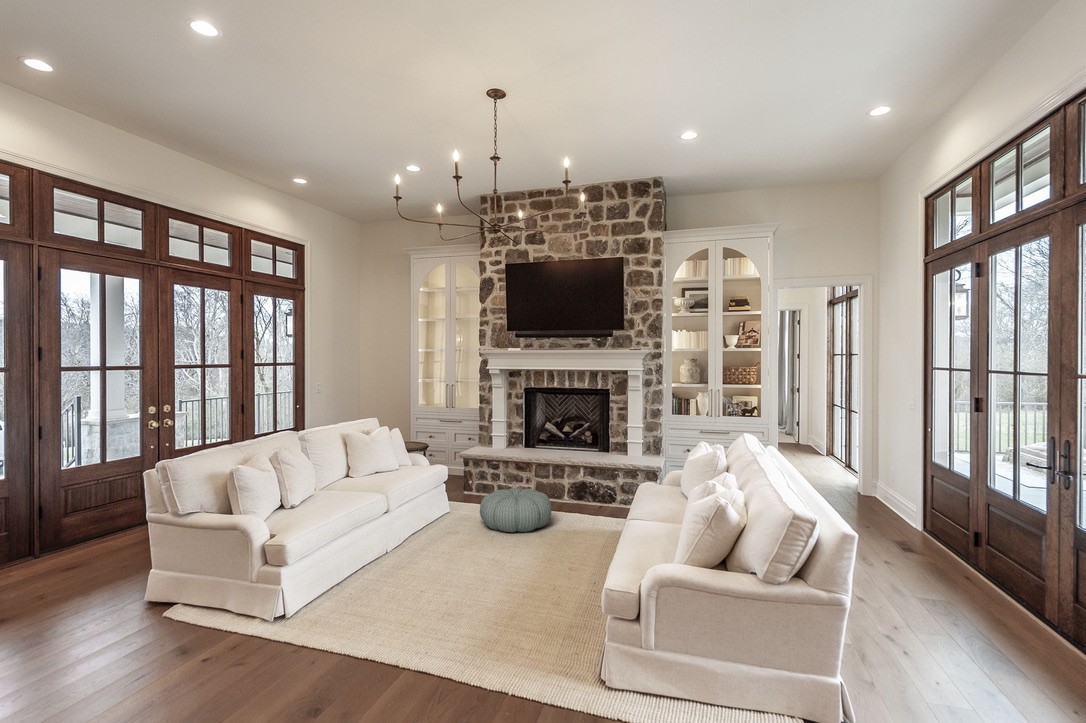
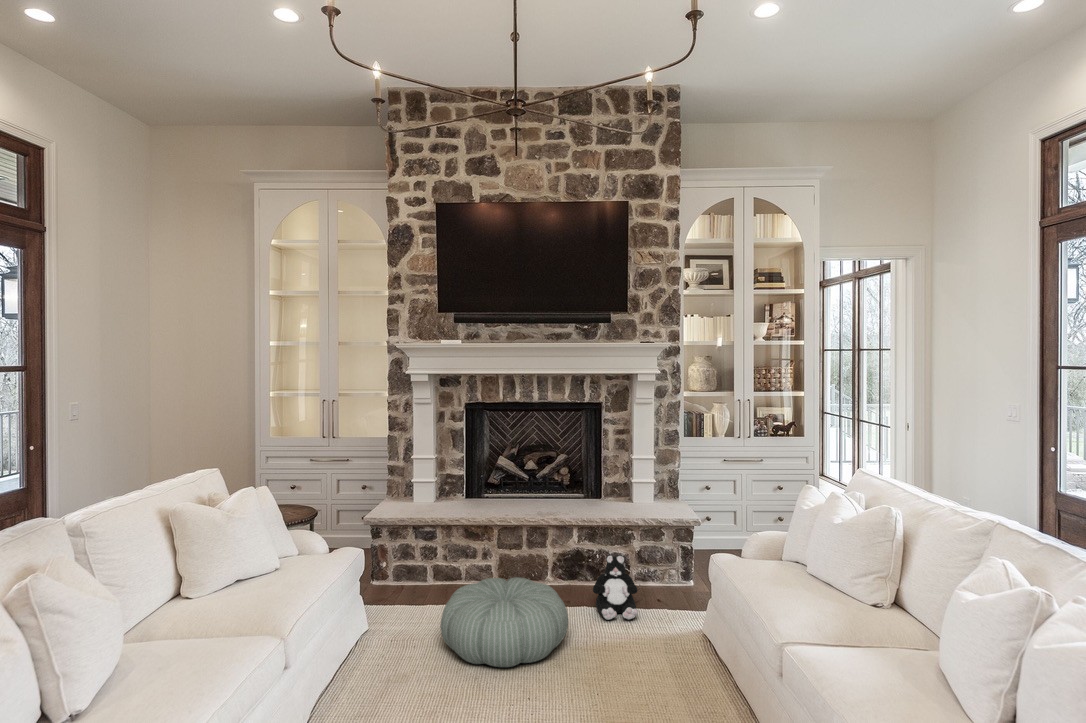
plush toy: none [580,482,607,520] -> present [593,555,638,620]

